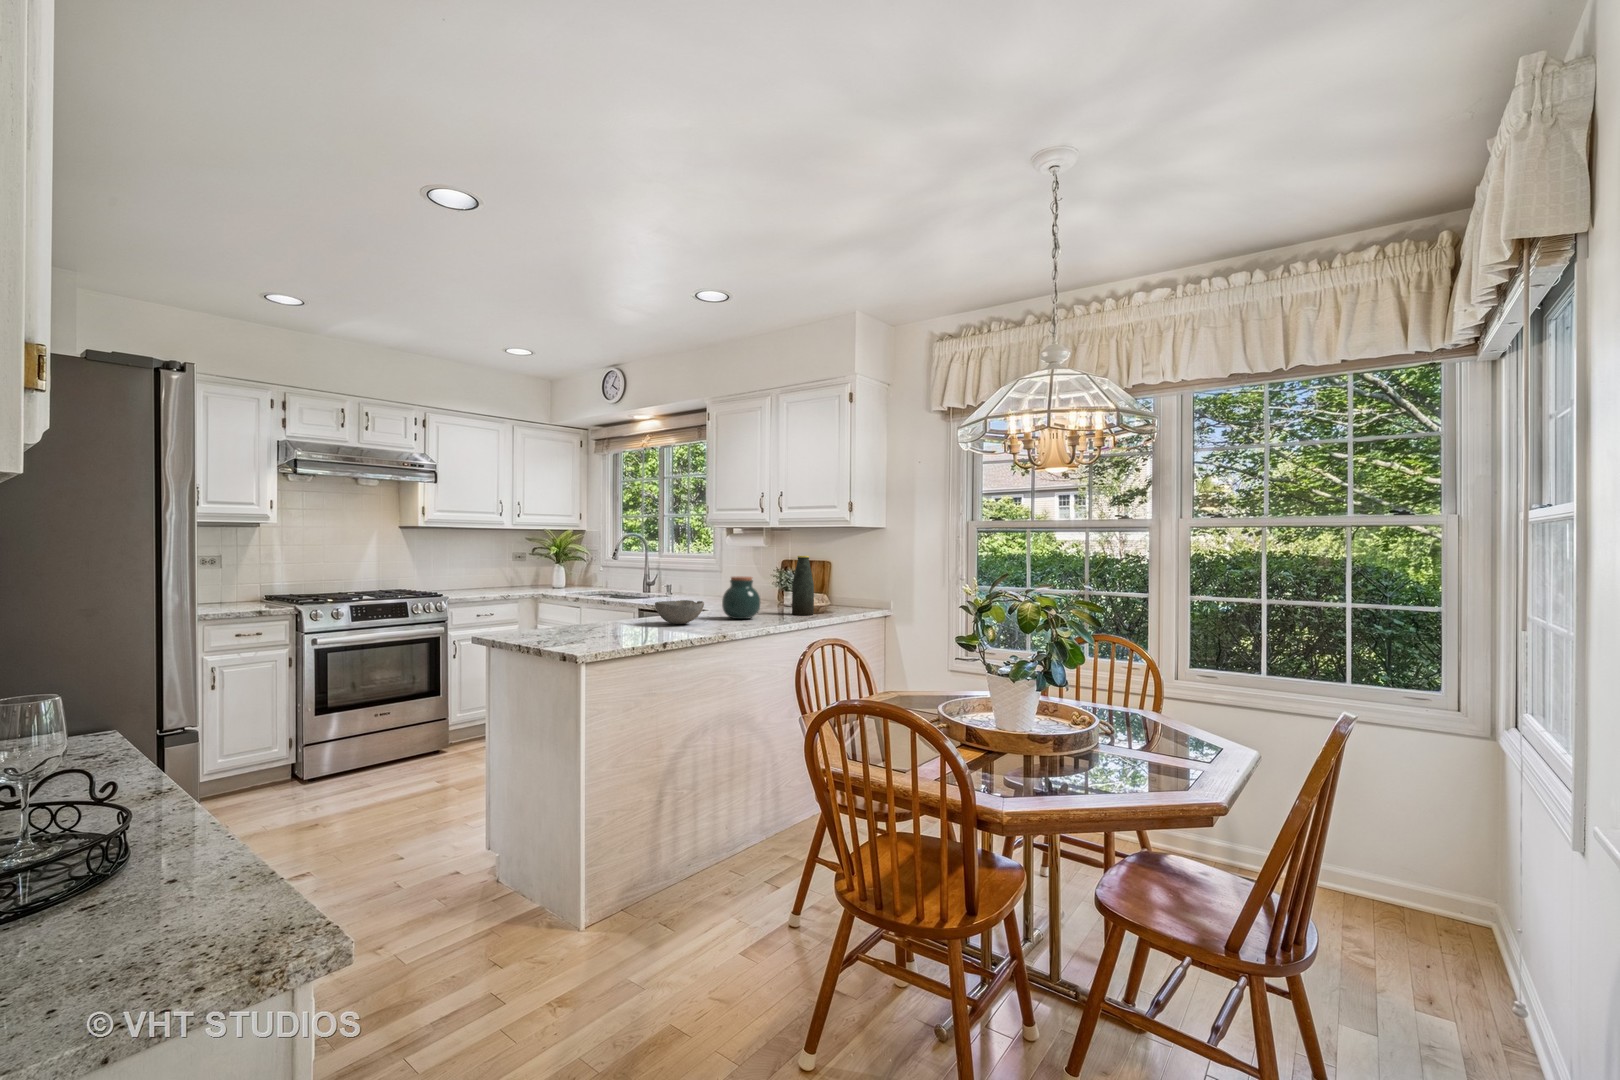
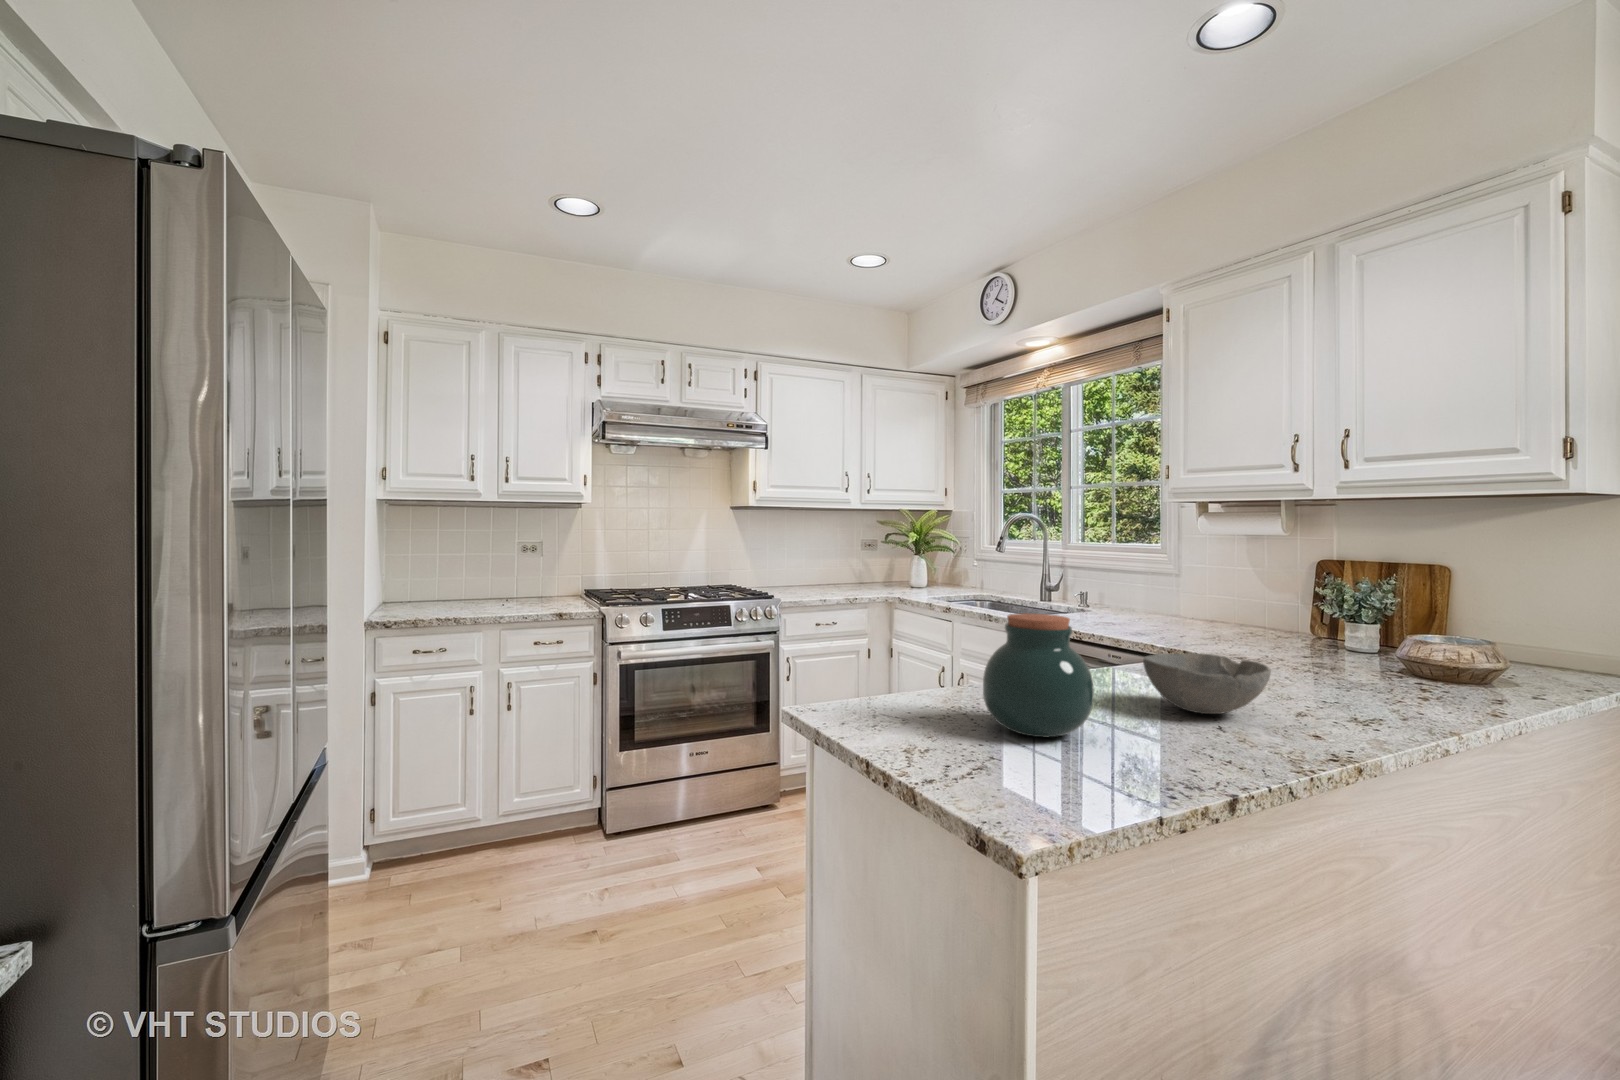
bottle: present [792,556,814,615] -> none [1430,557,1499,694]
jar: present [722,576,760,619] -> present [983,613,1094,737]

